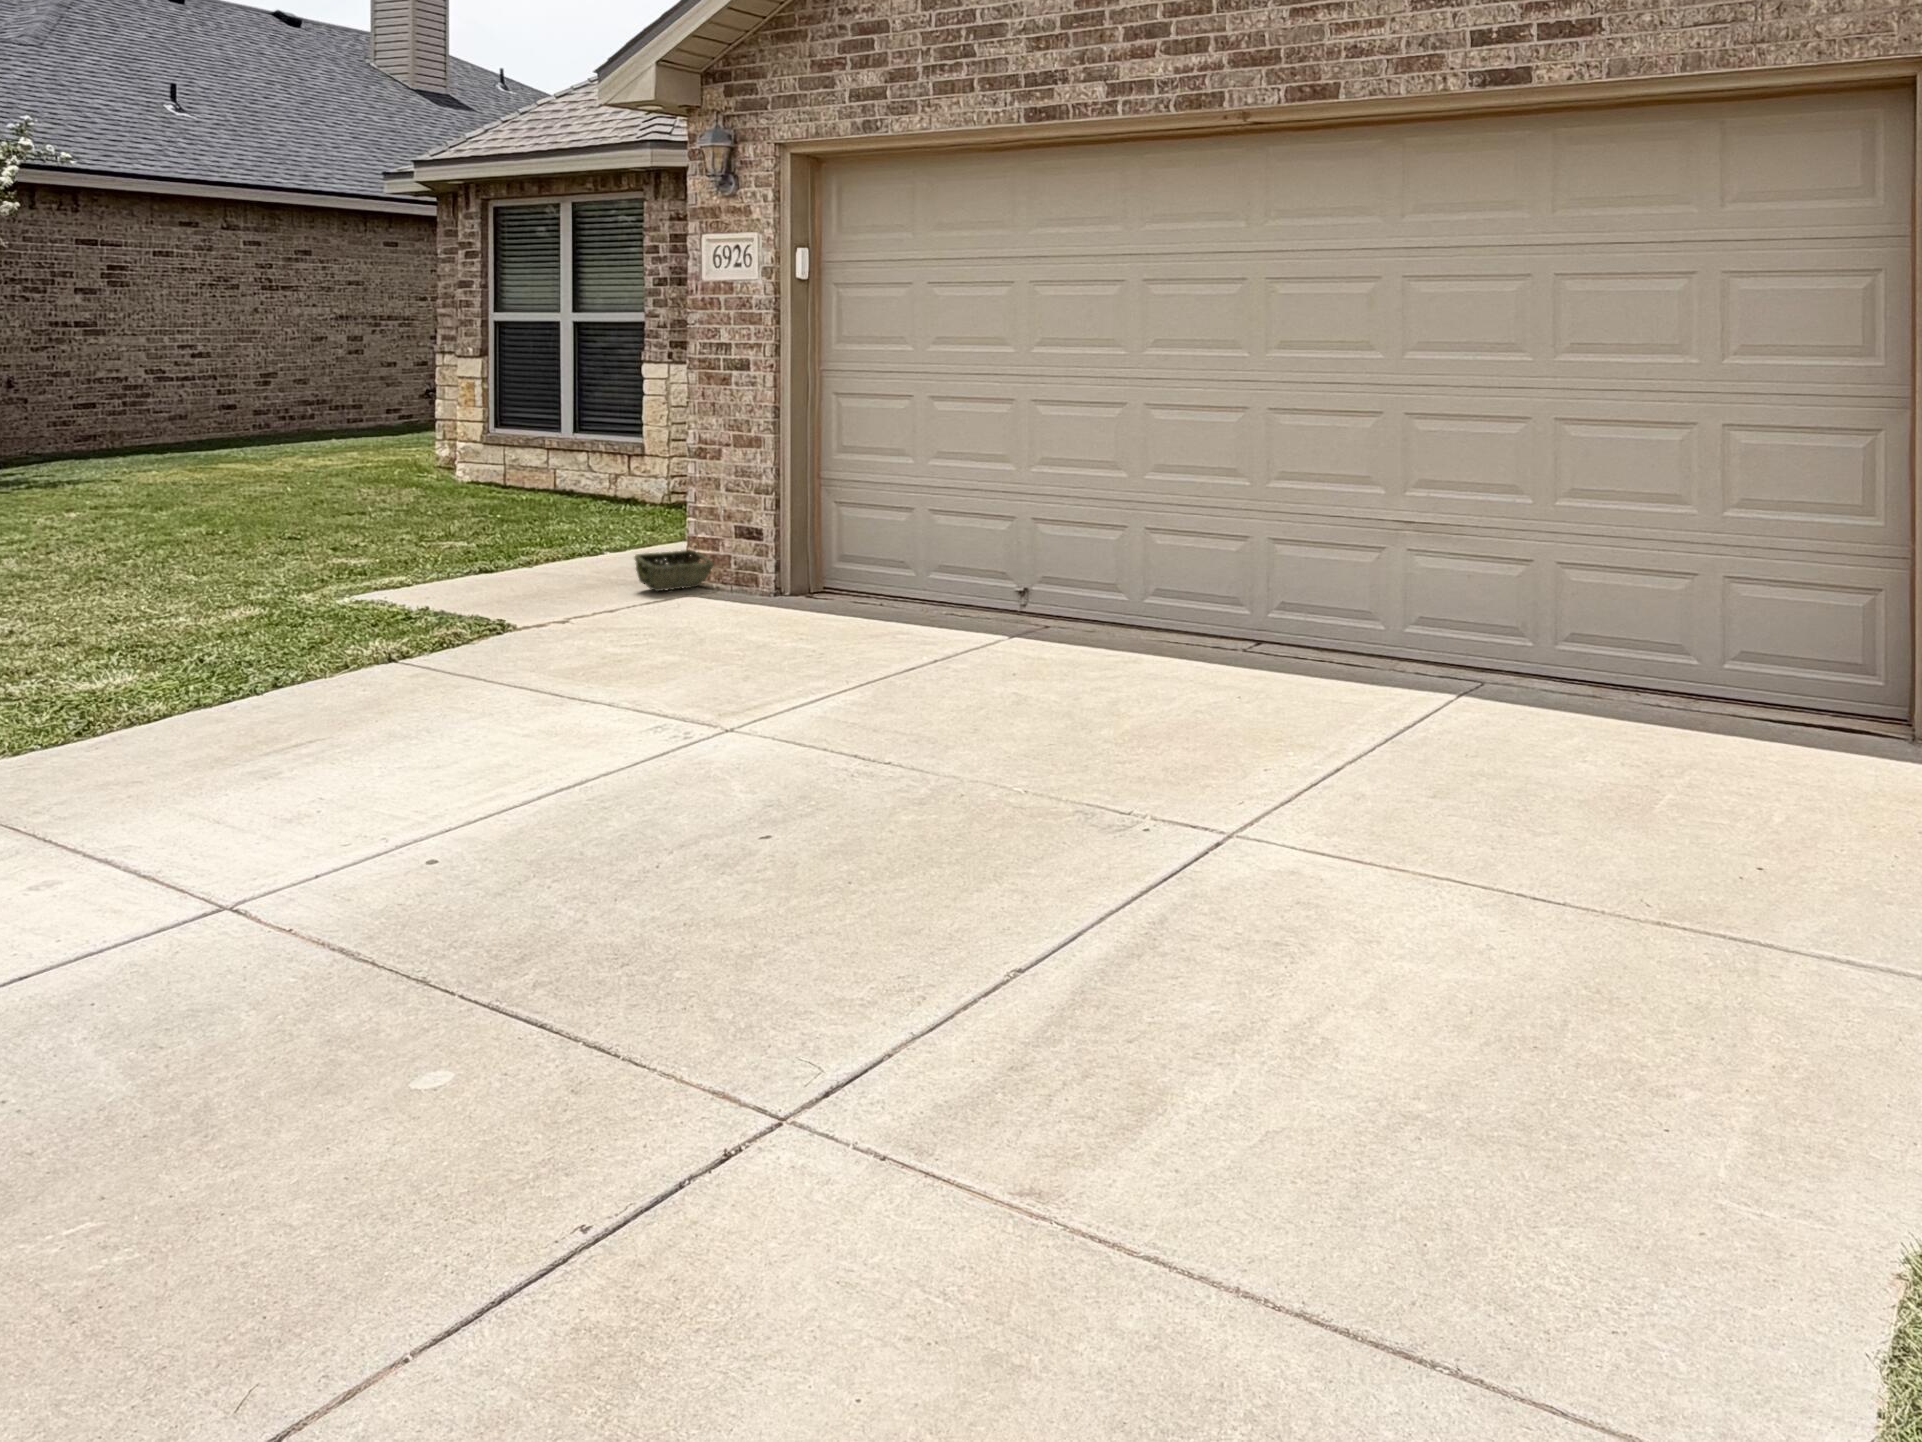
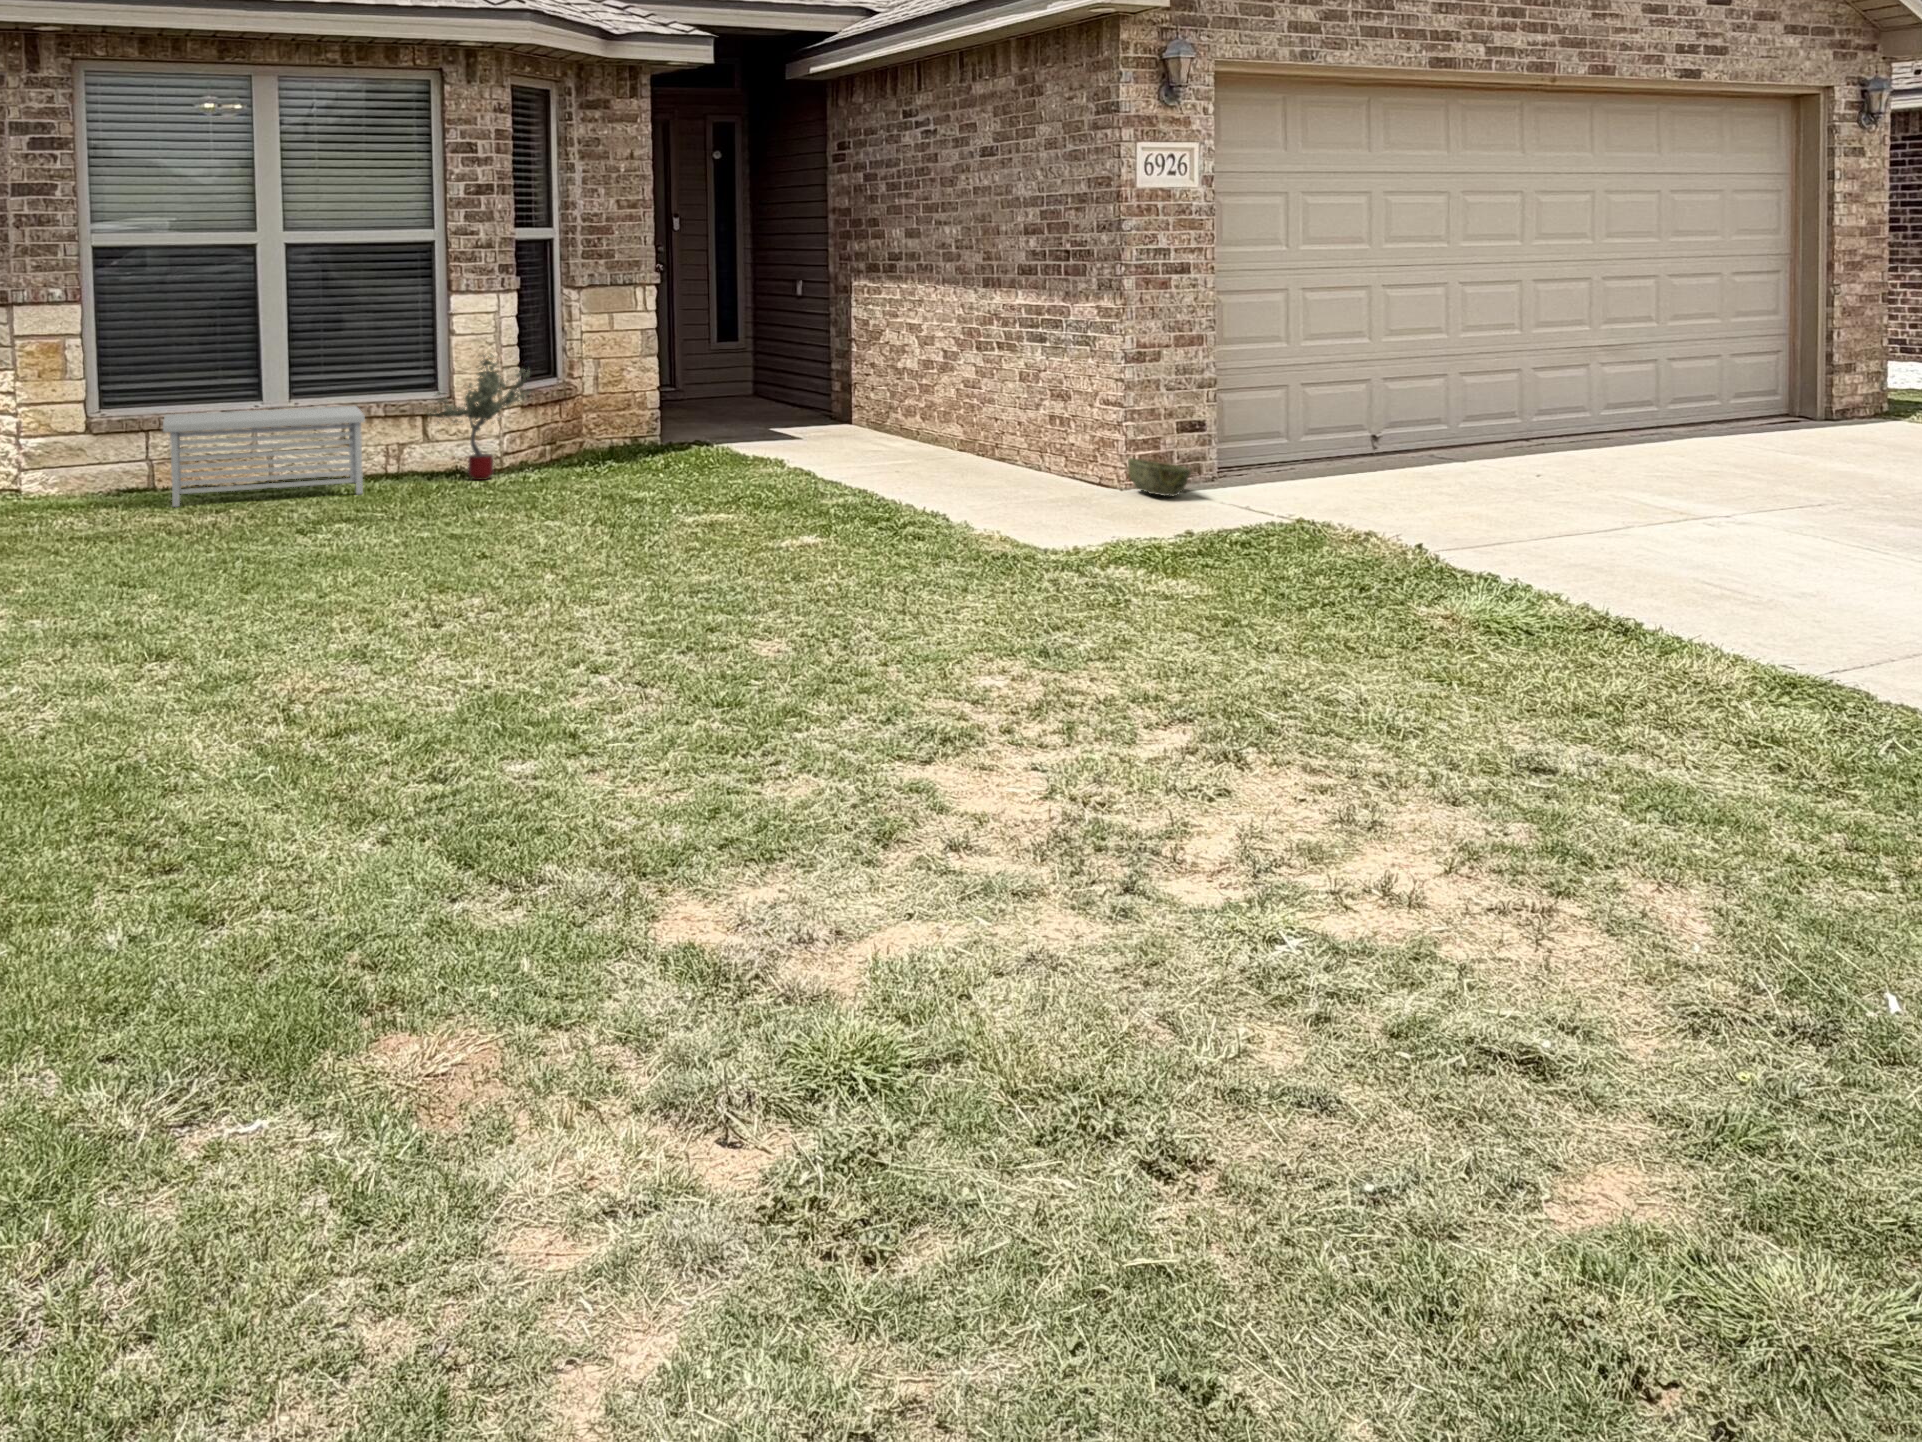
potted tree: none [595,407,655,502] -> present [428,354,530,480]
storage bench: none [465,432,593,499] -> present [163,406,365,507]

